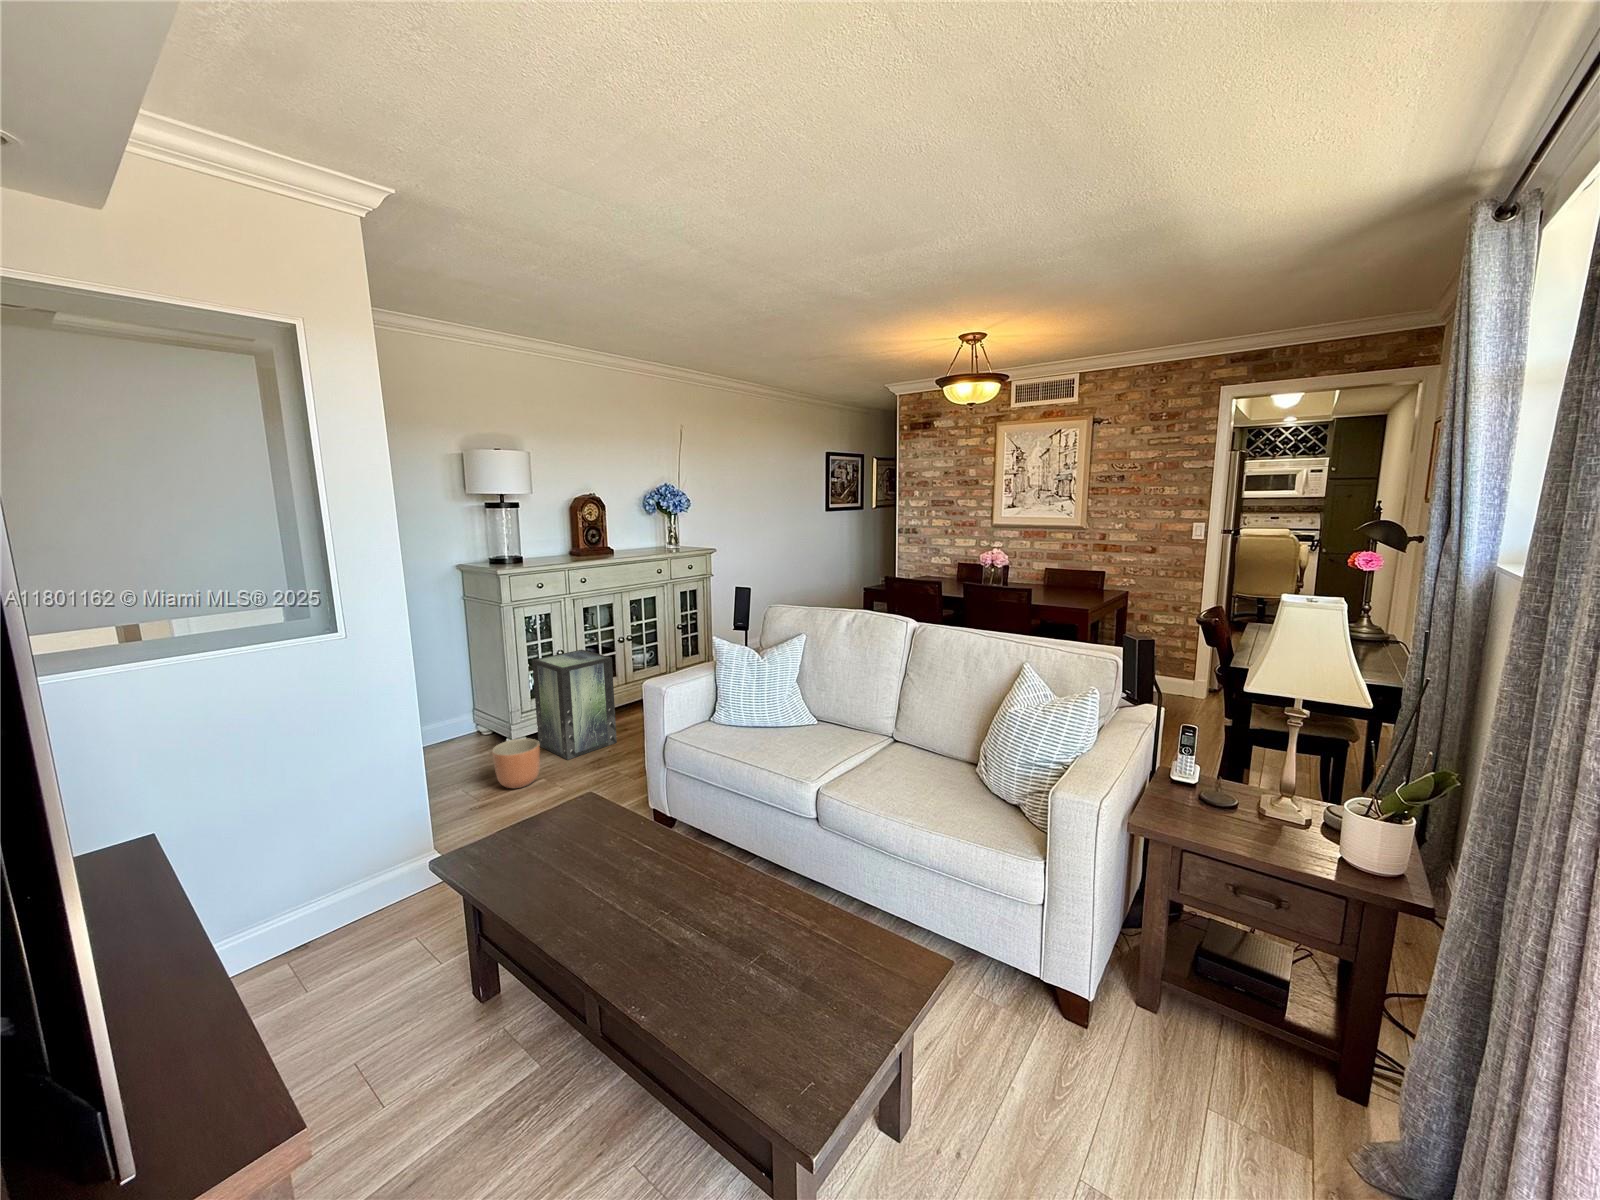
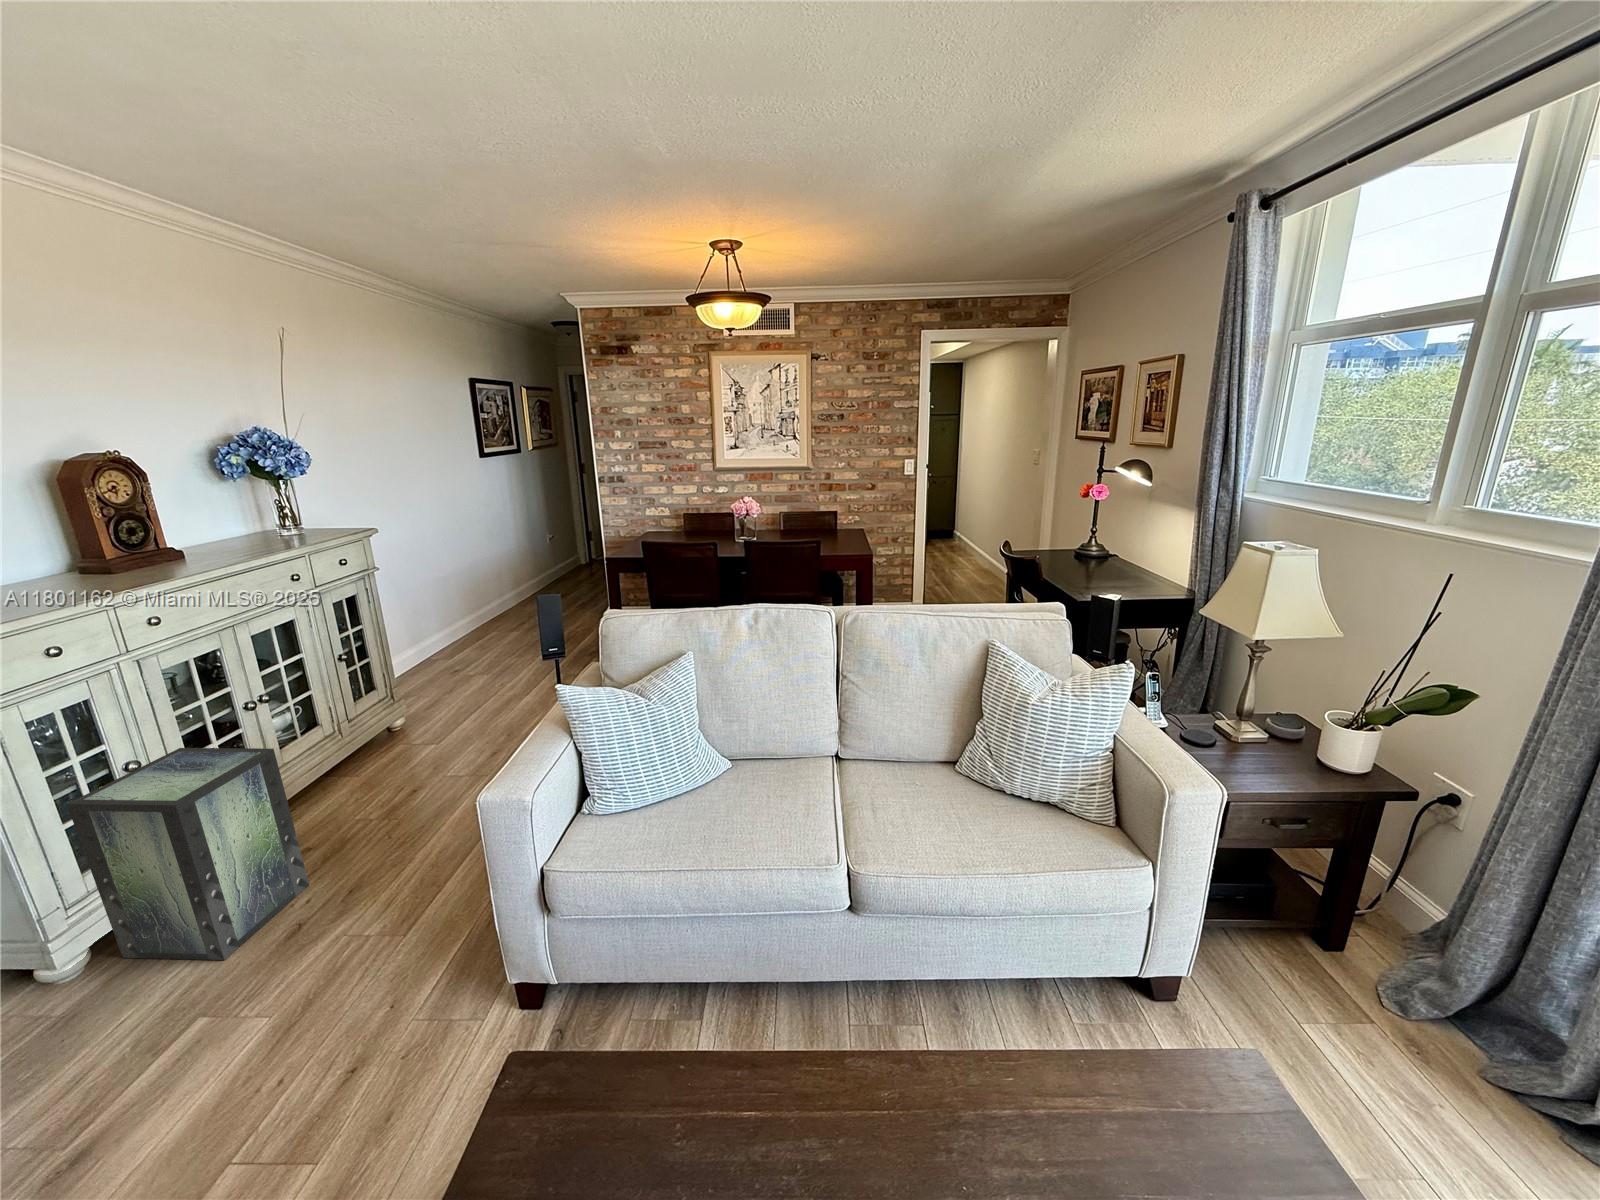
planter: present [492,738,540,788] -> none [44,963,185,1090]

